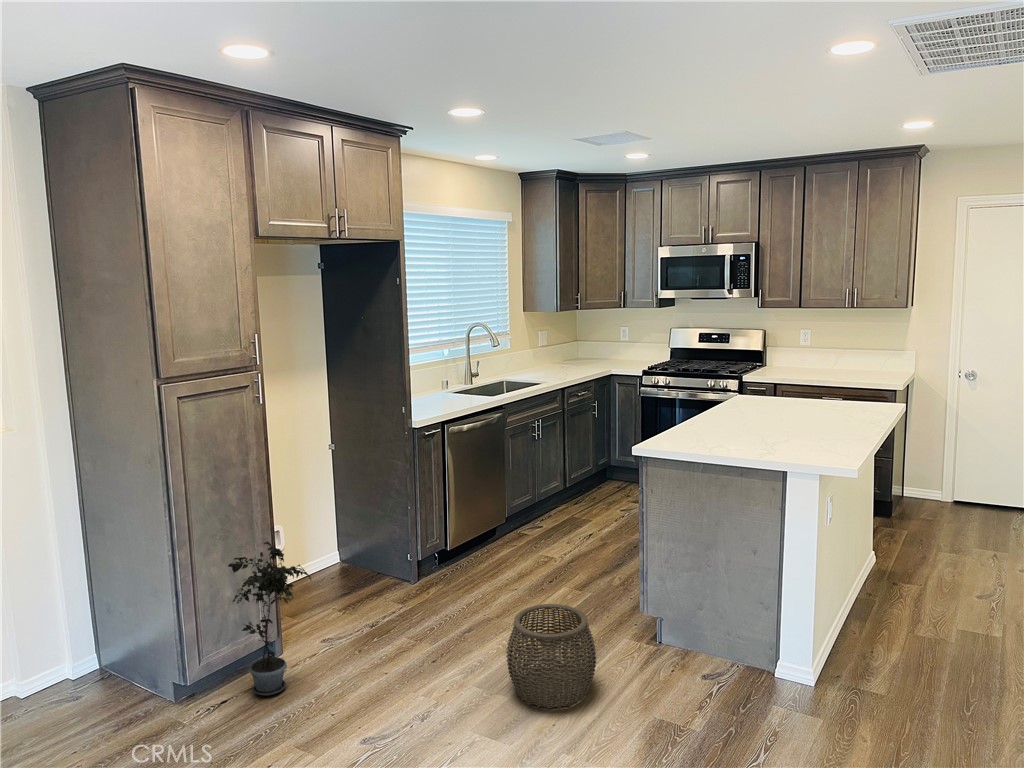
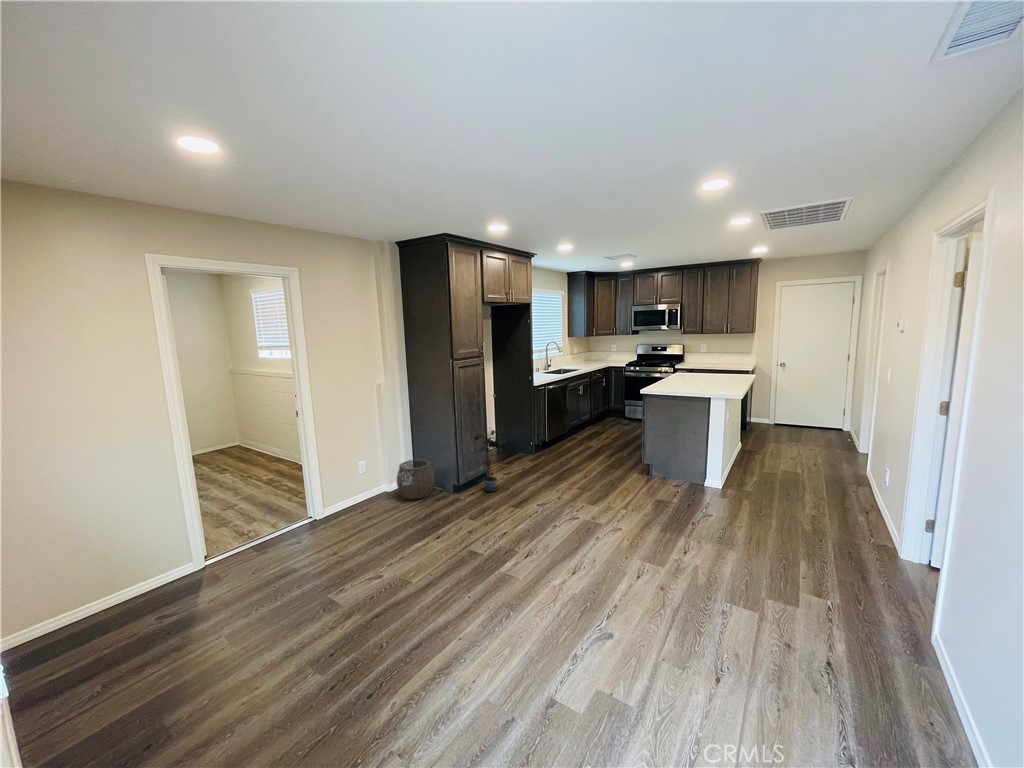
woven basket: present [506,604,596,709] -> present [397,459,434,499]

